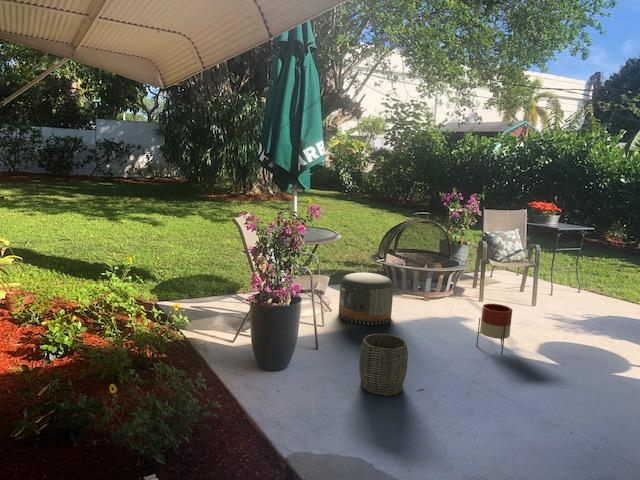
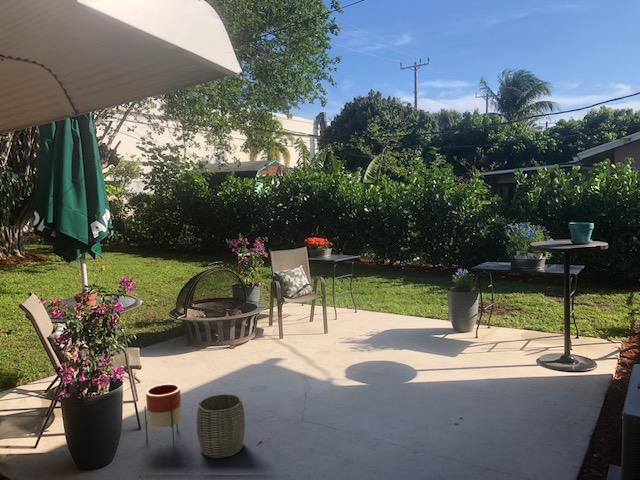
pouf: present [339,272,393,325] -> none [148,334,206,390]
planter: present [476,304,512,355] -> present [145,384,182,444]

